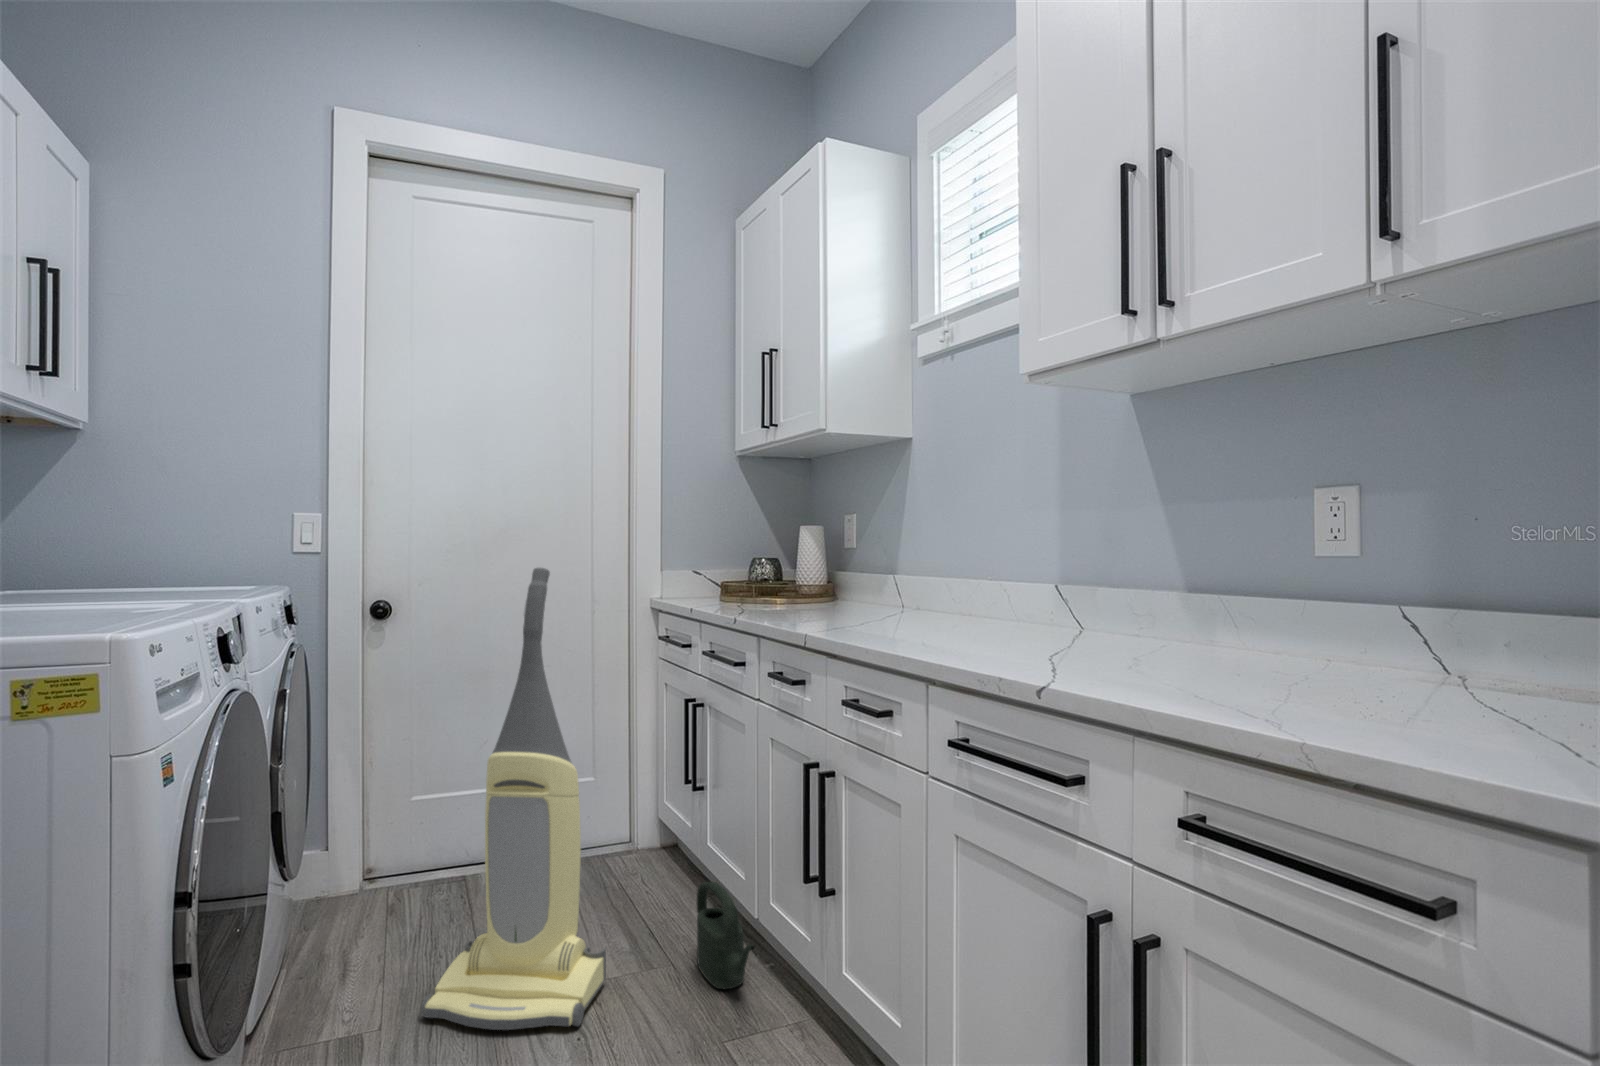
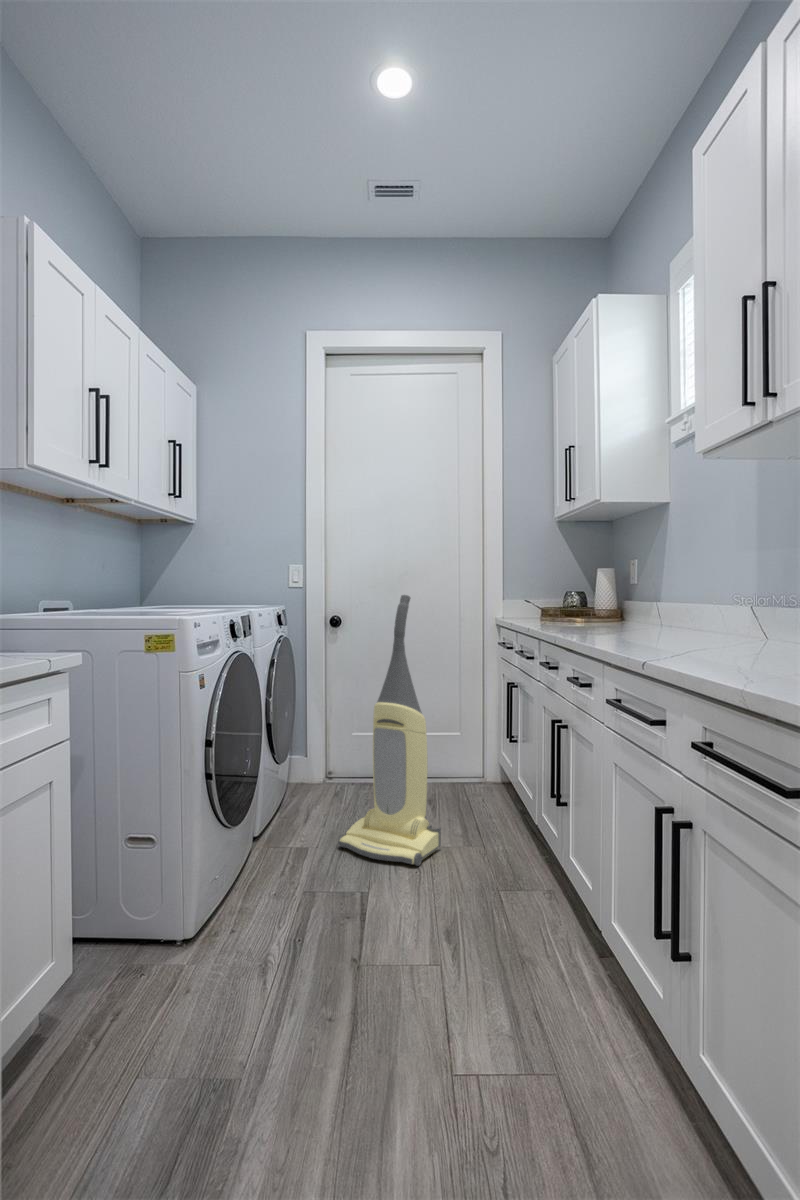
watering can: present [697,882,754,989] -> none [498,798,524,865]

